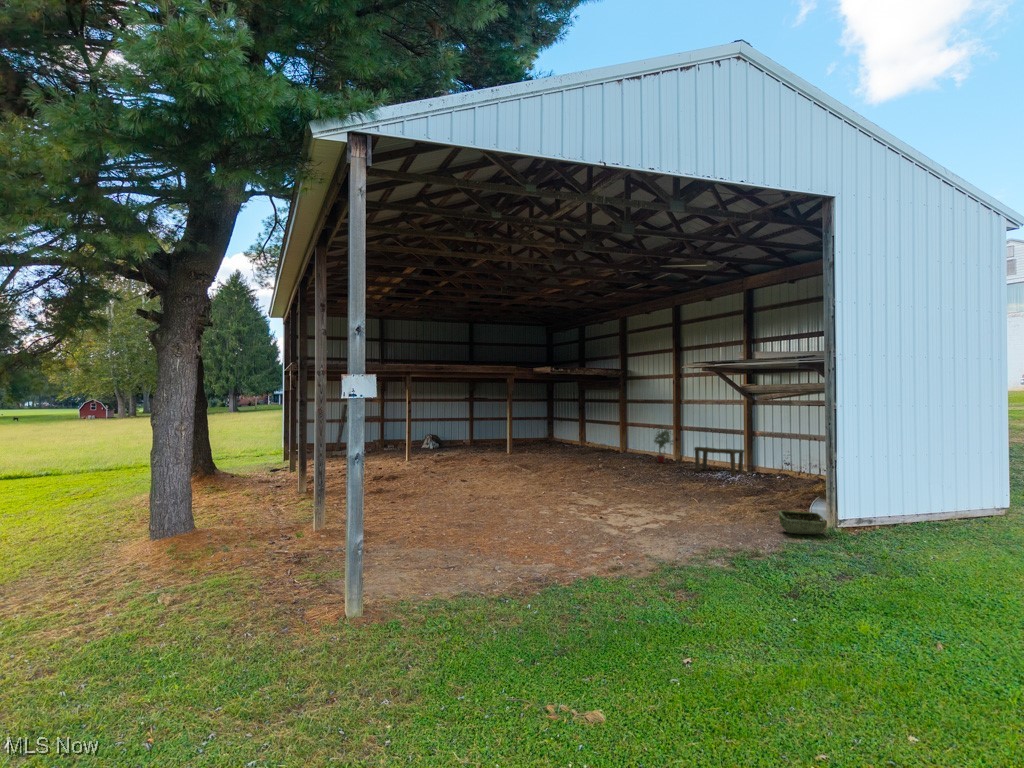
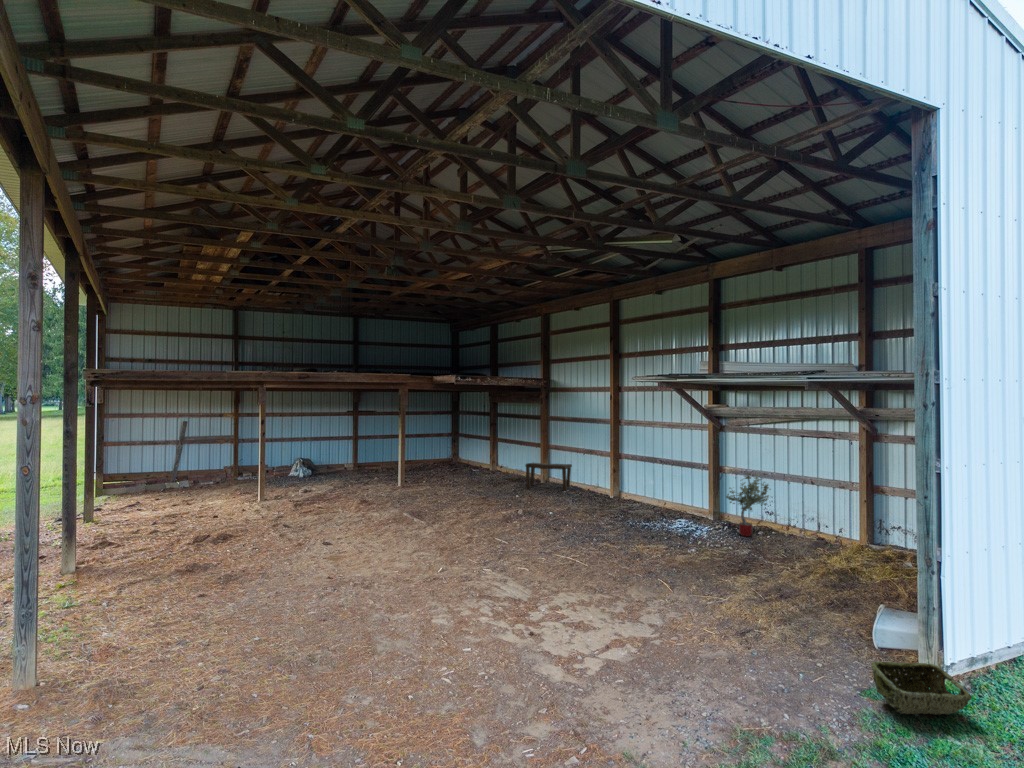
potted tree: present [654,426,673,463] -> present [726,473,769,537]
bench: present [694,447,744,476] -> present [525,463,572,491]

